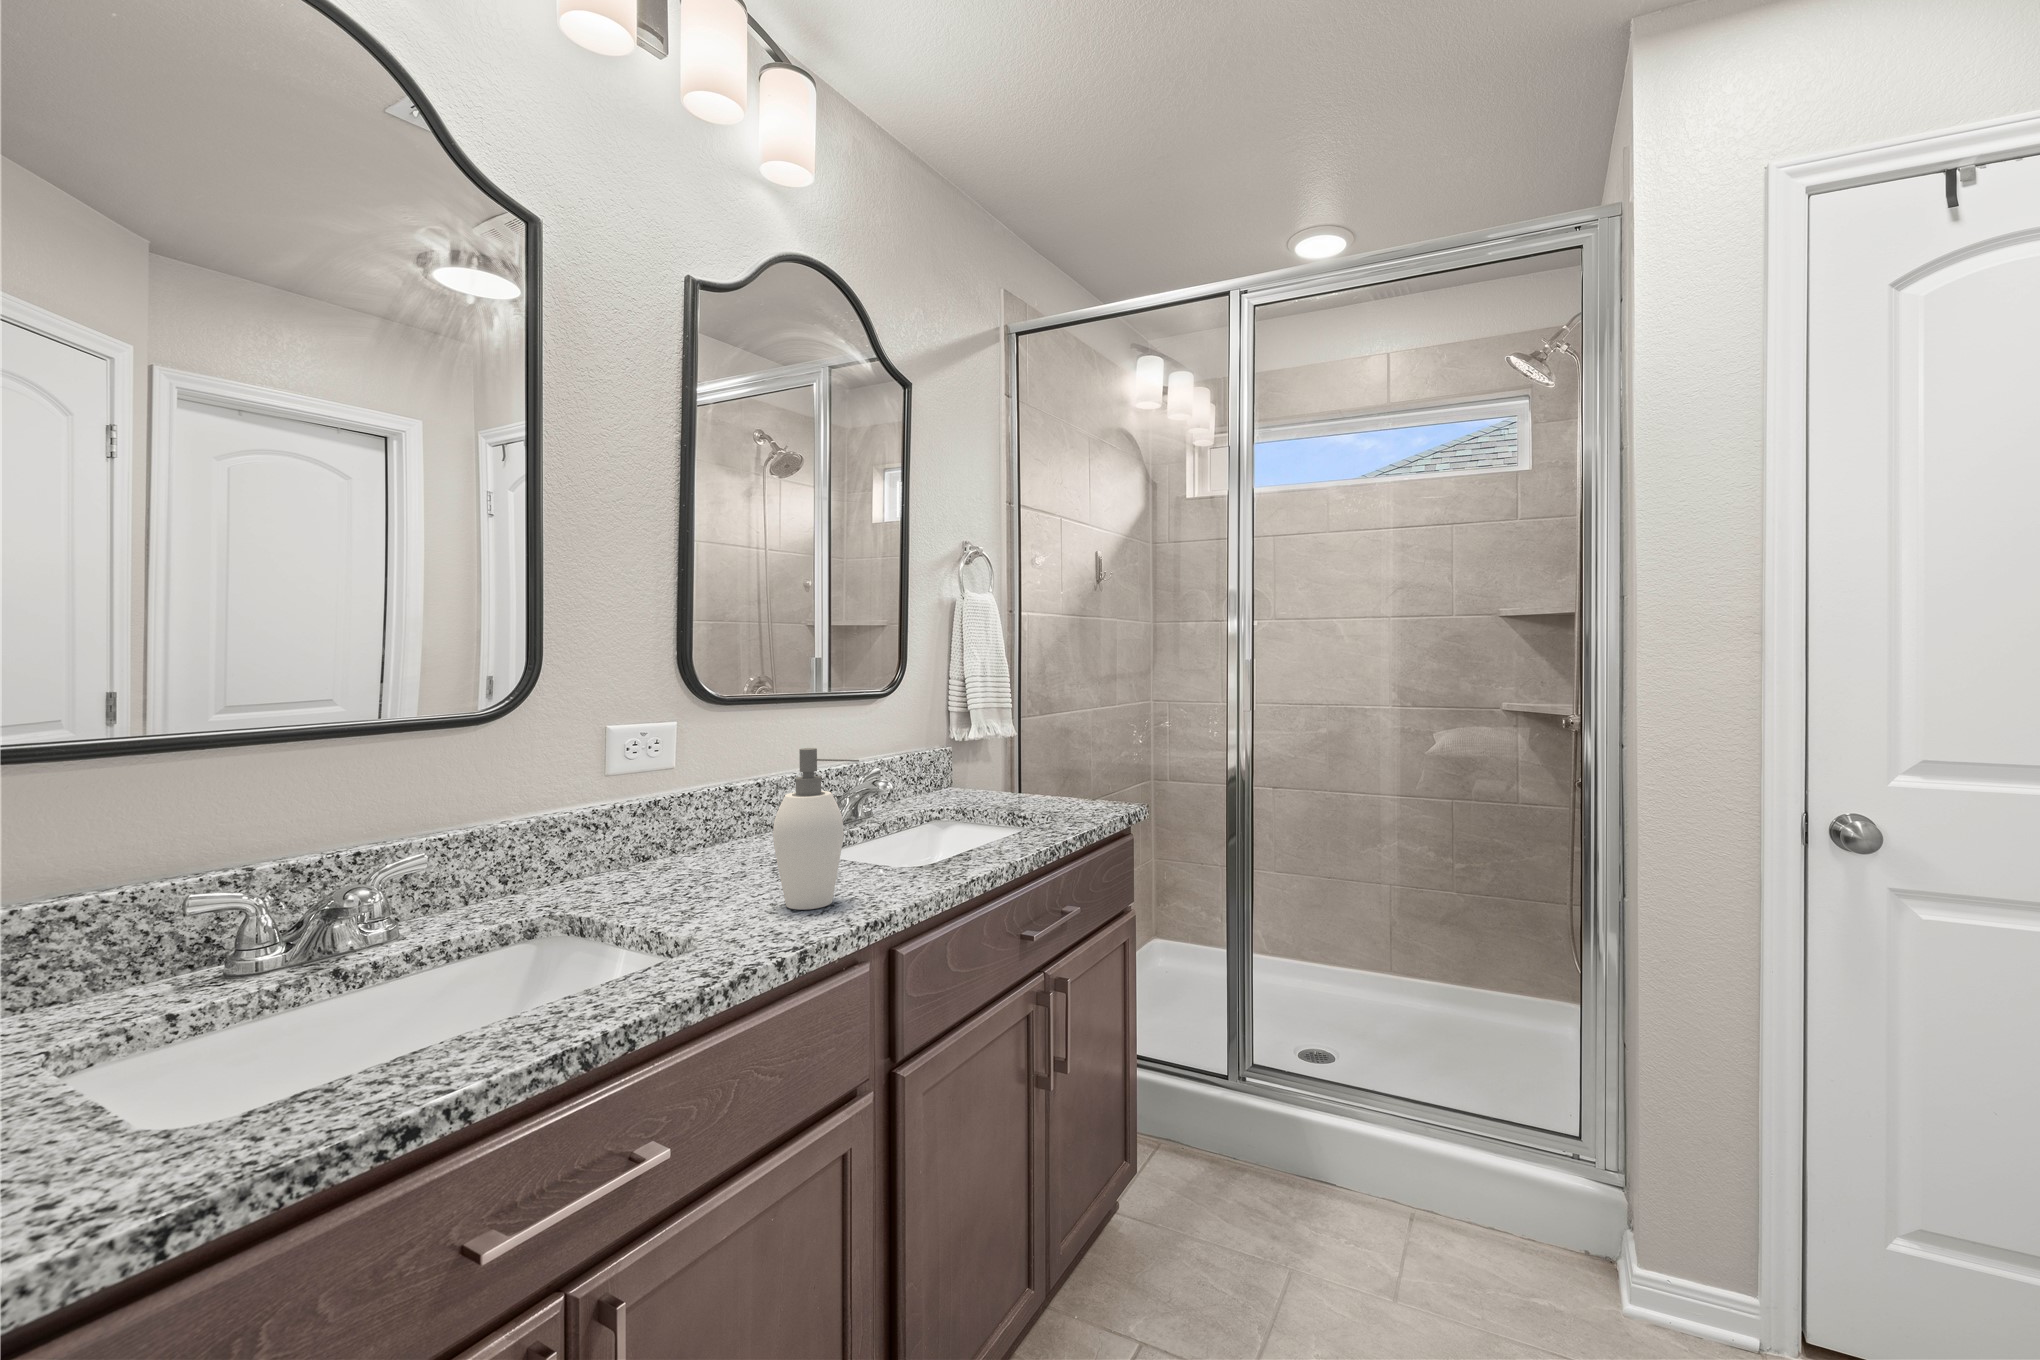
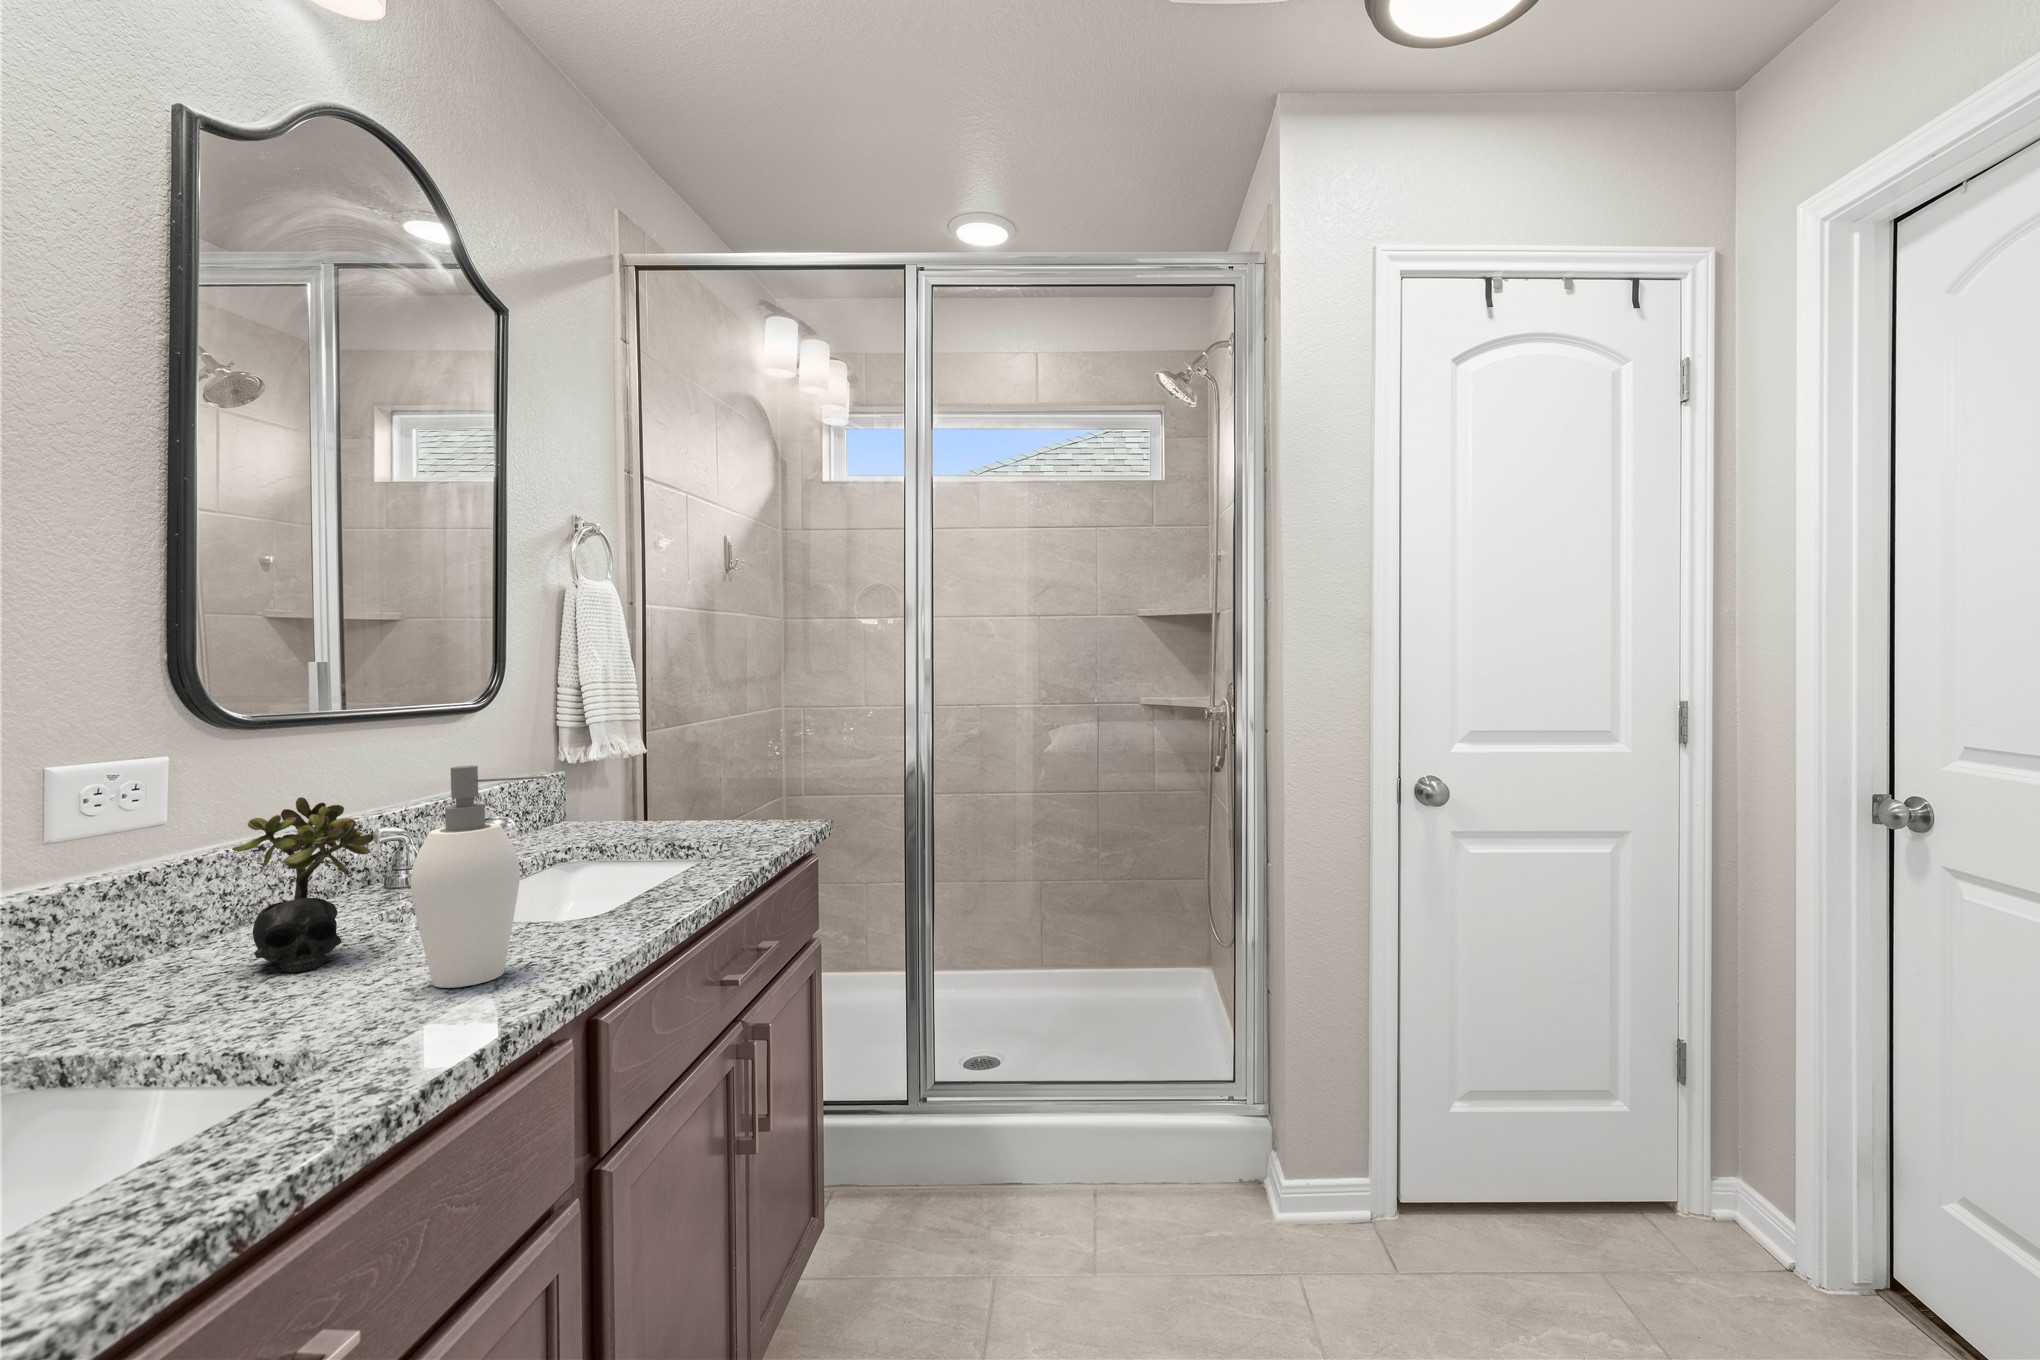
succulent plant: none [691,760,772,882] -> present [232,797,374,972]

